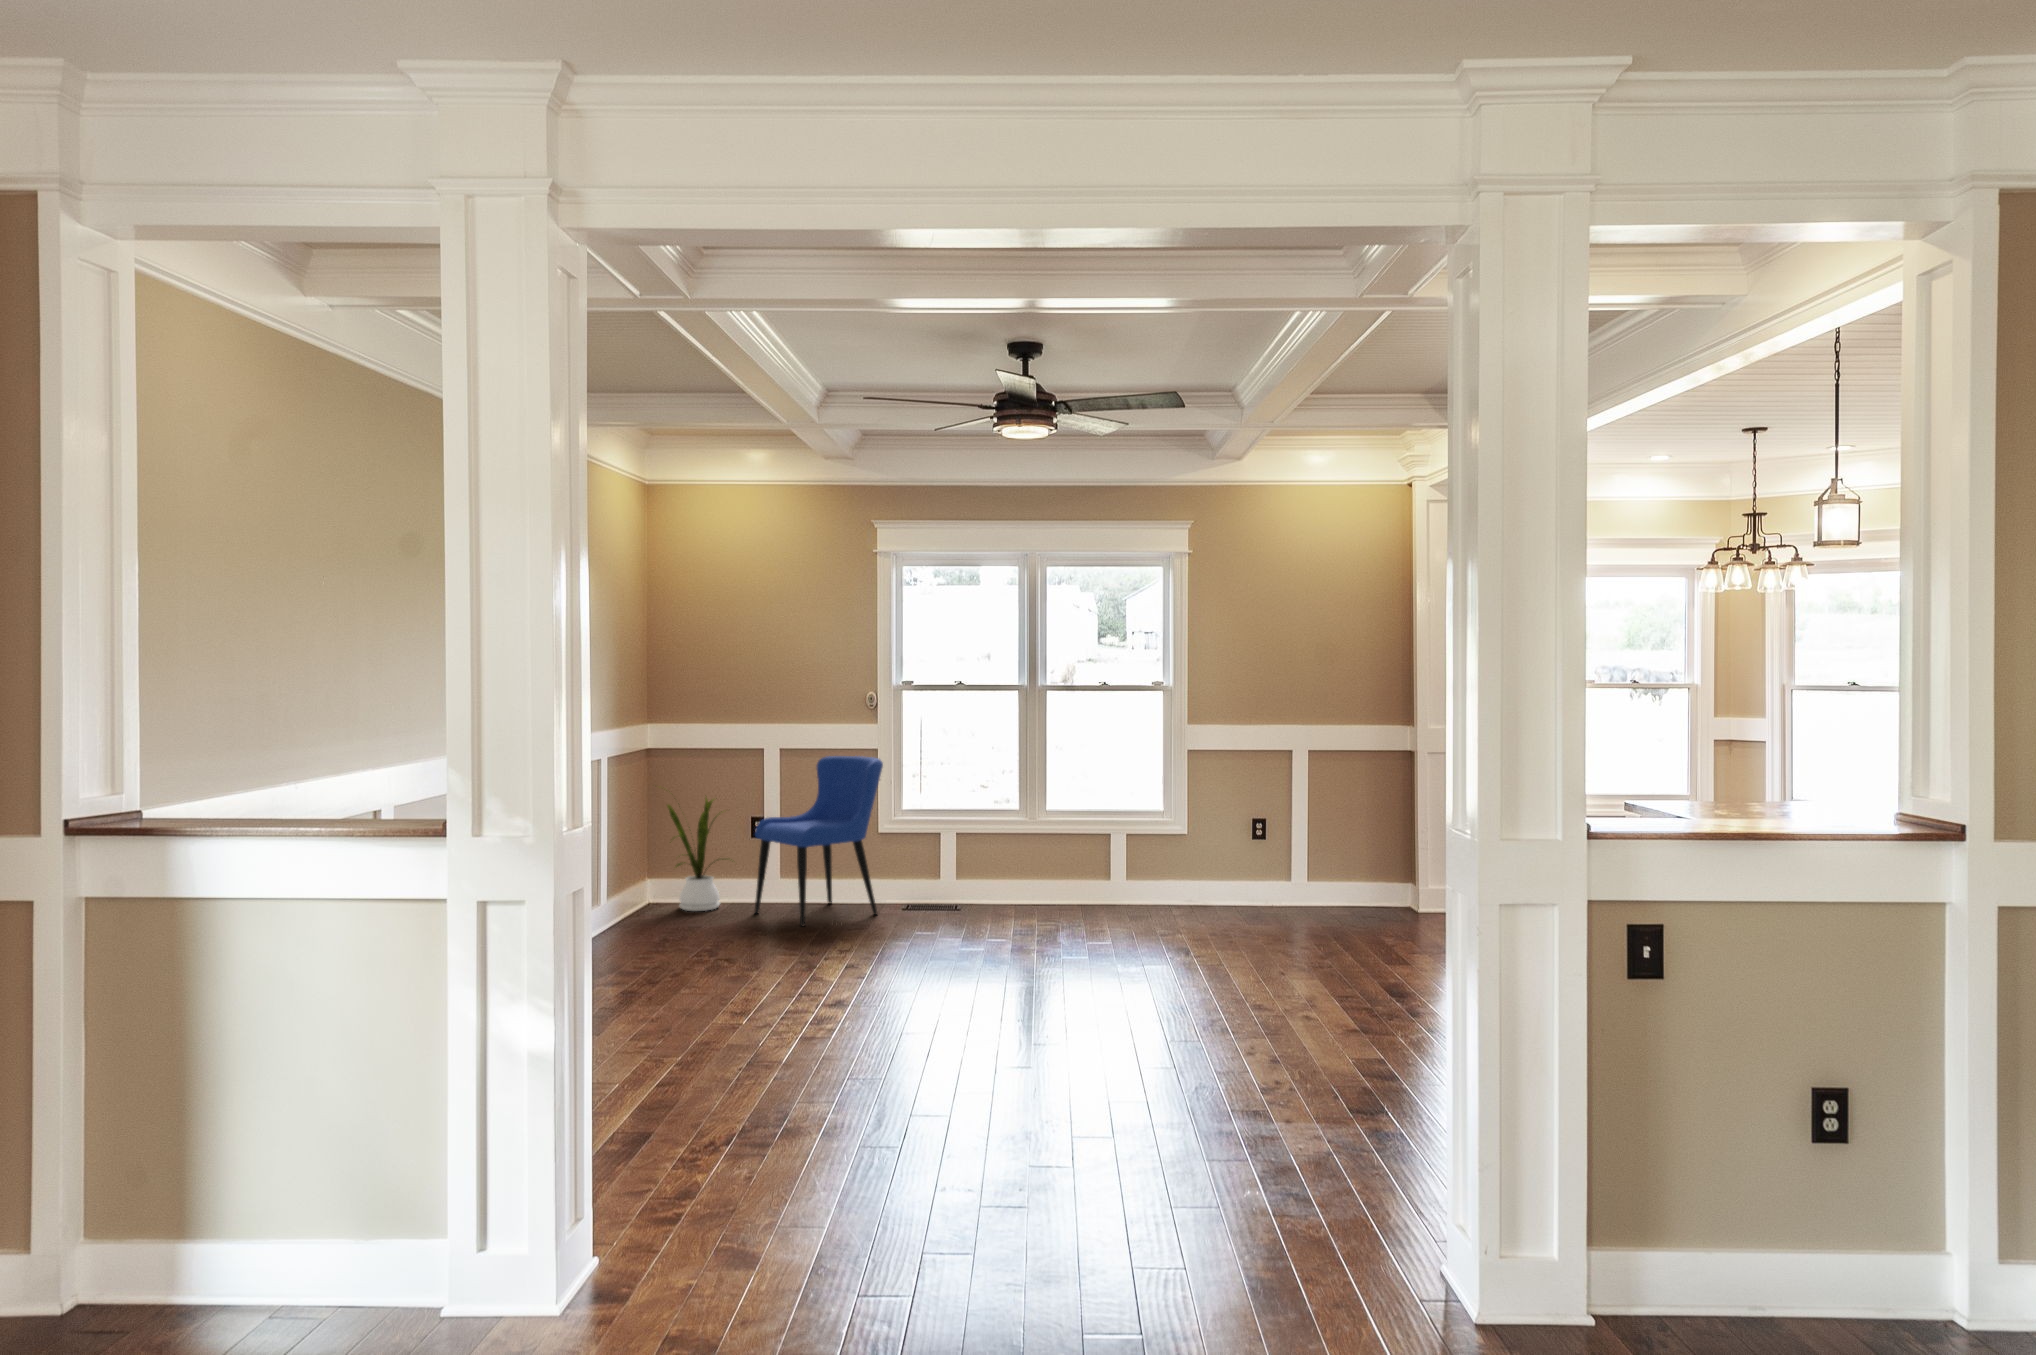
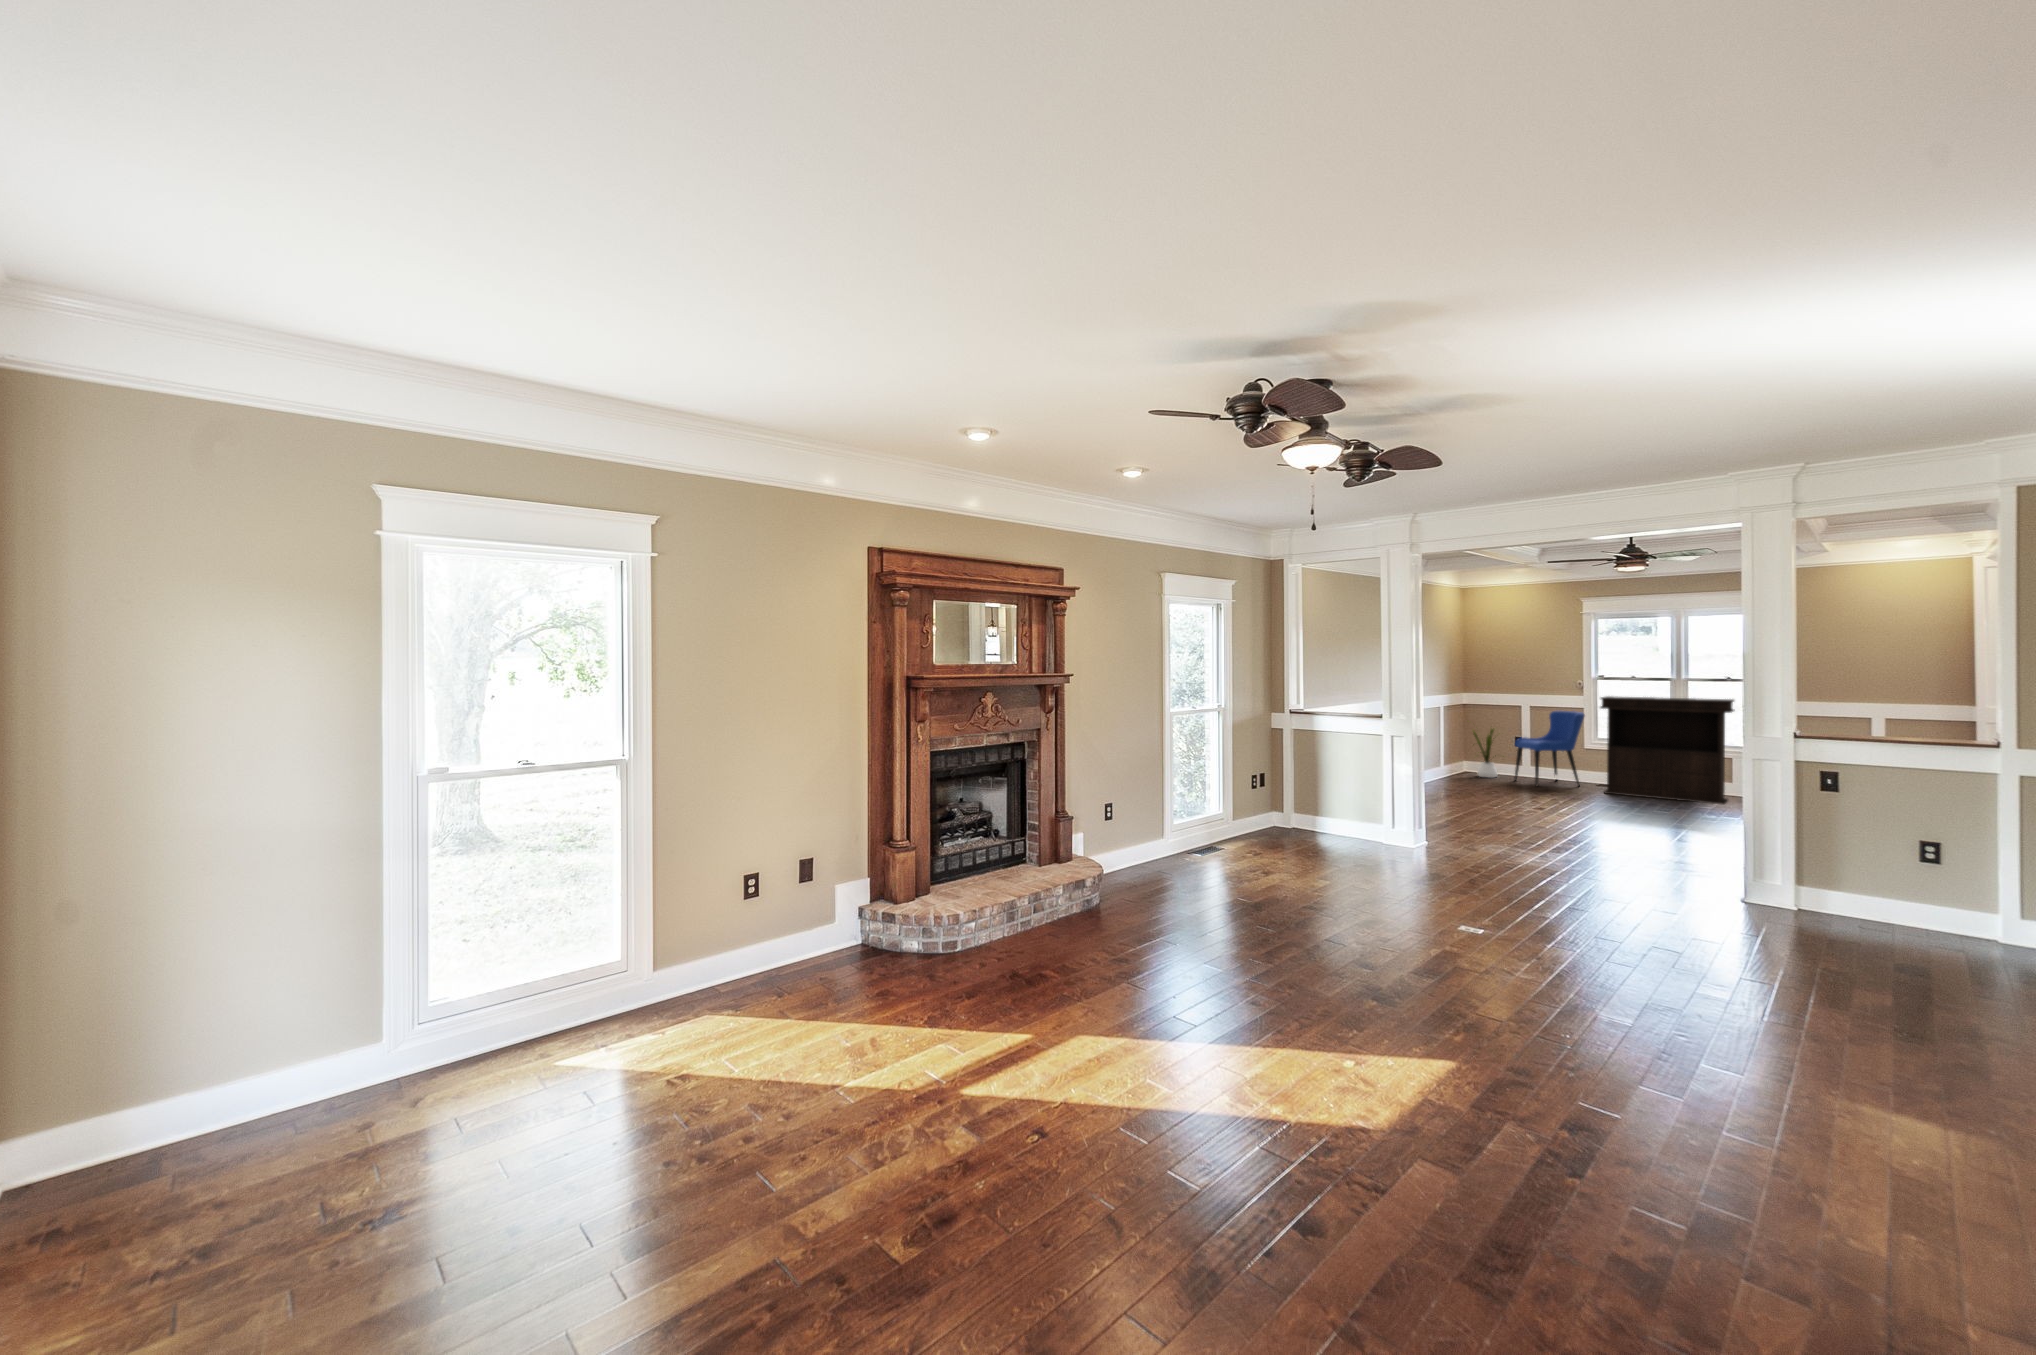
console table: none [919,724,1130,929] -> present [1600,696,1734,805]

